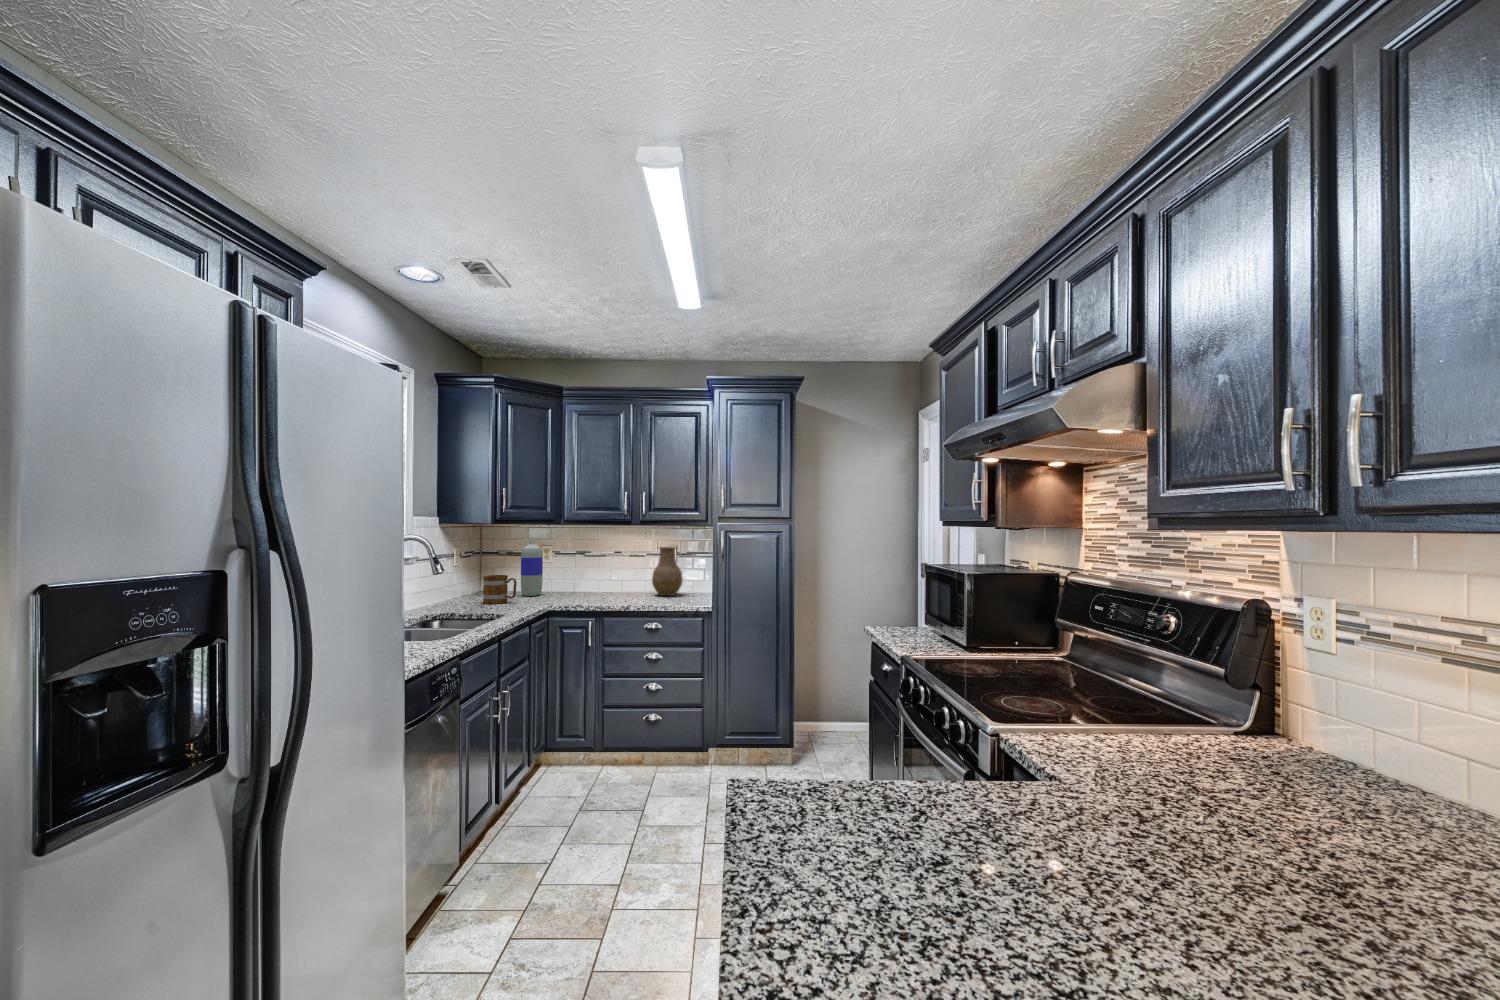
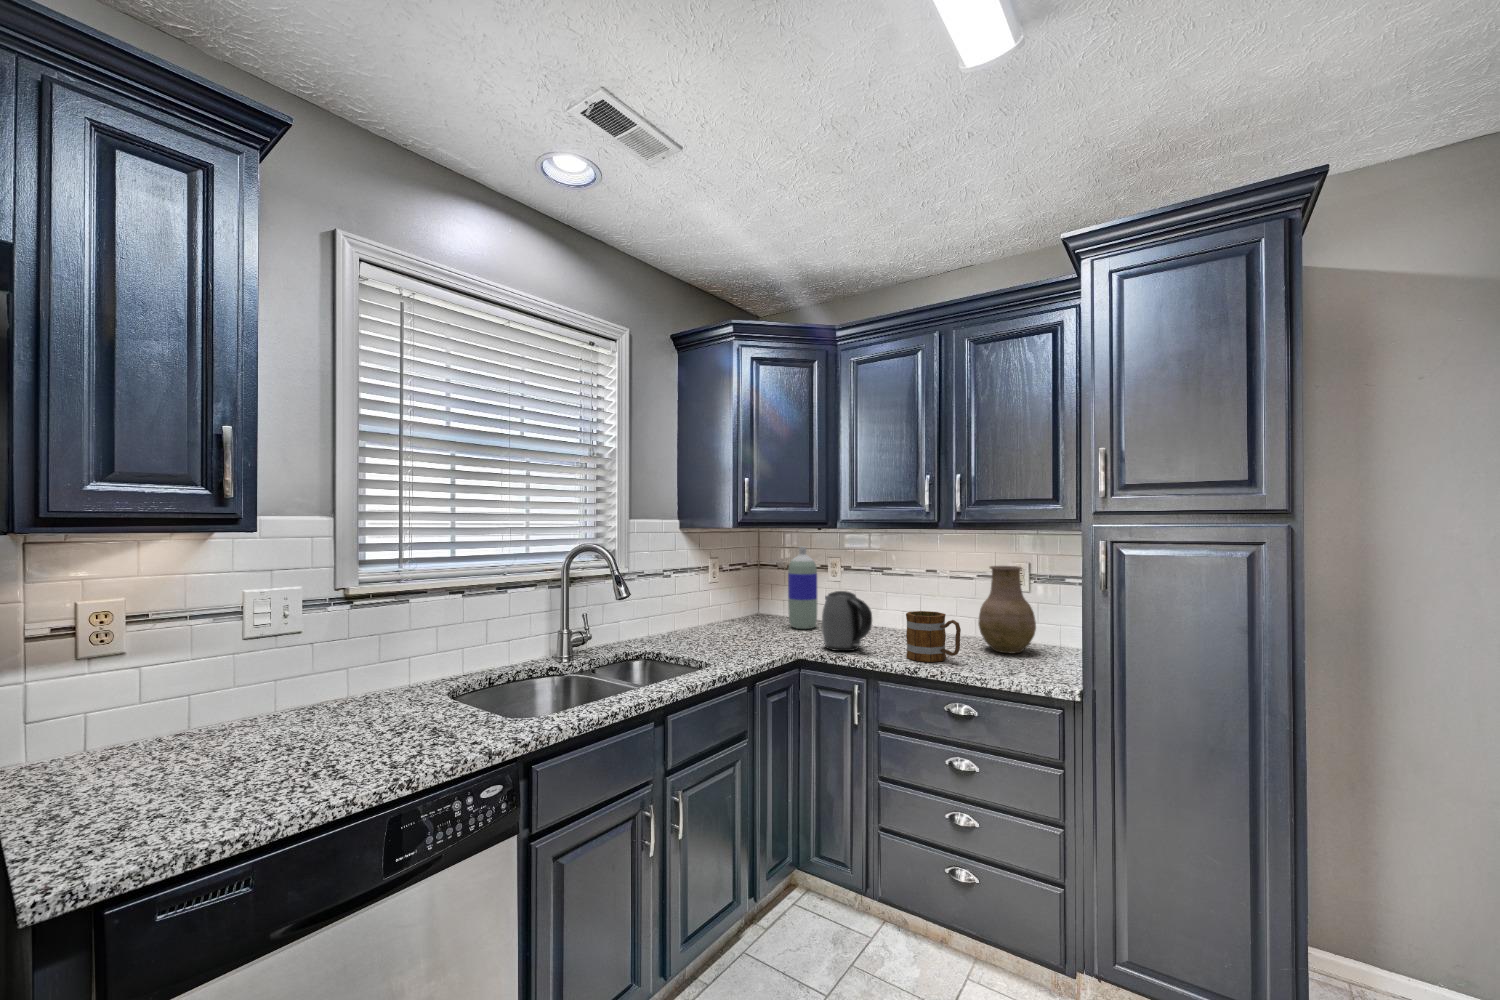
kettle: none [561,566,596,603] -> present [822,591,872,651]
mug: present [483,575,517,604] -> present [906,611,961,662]

